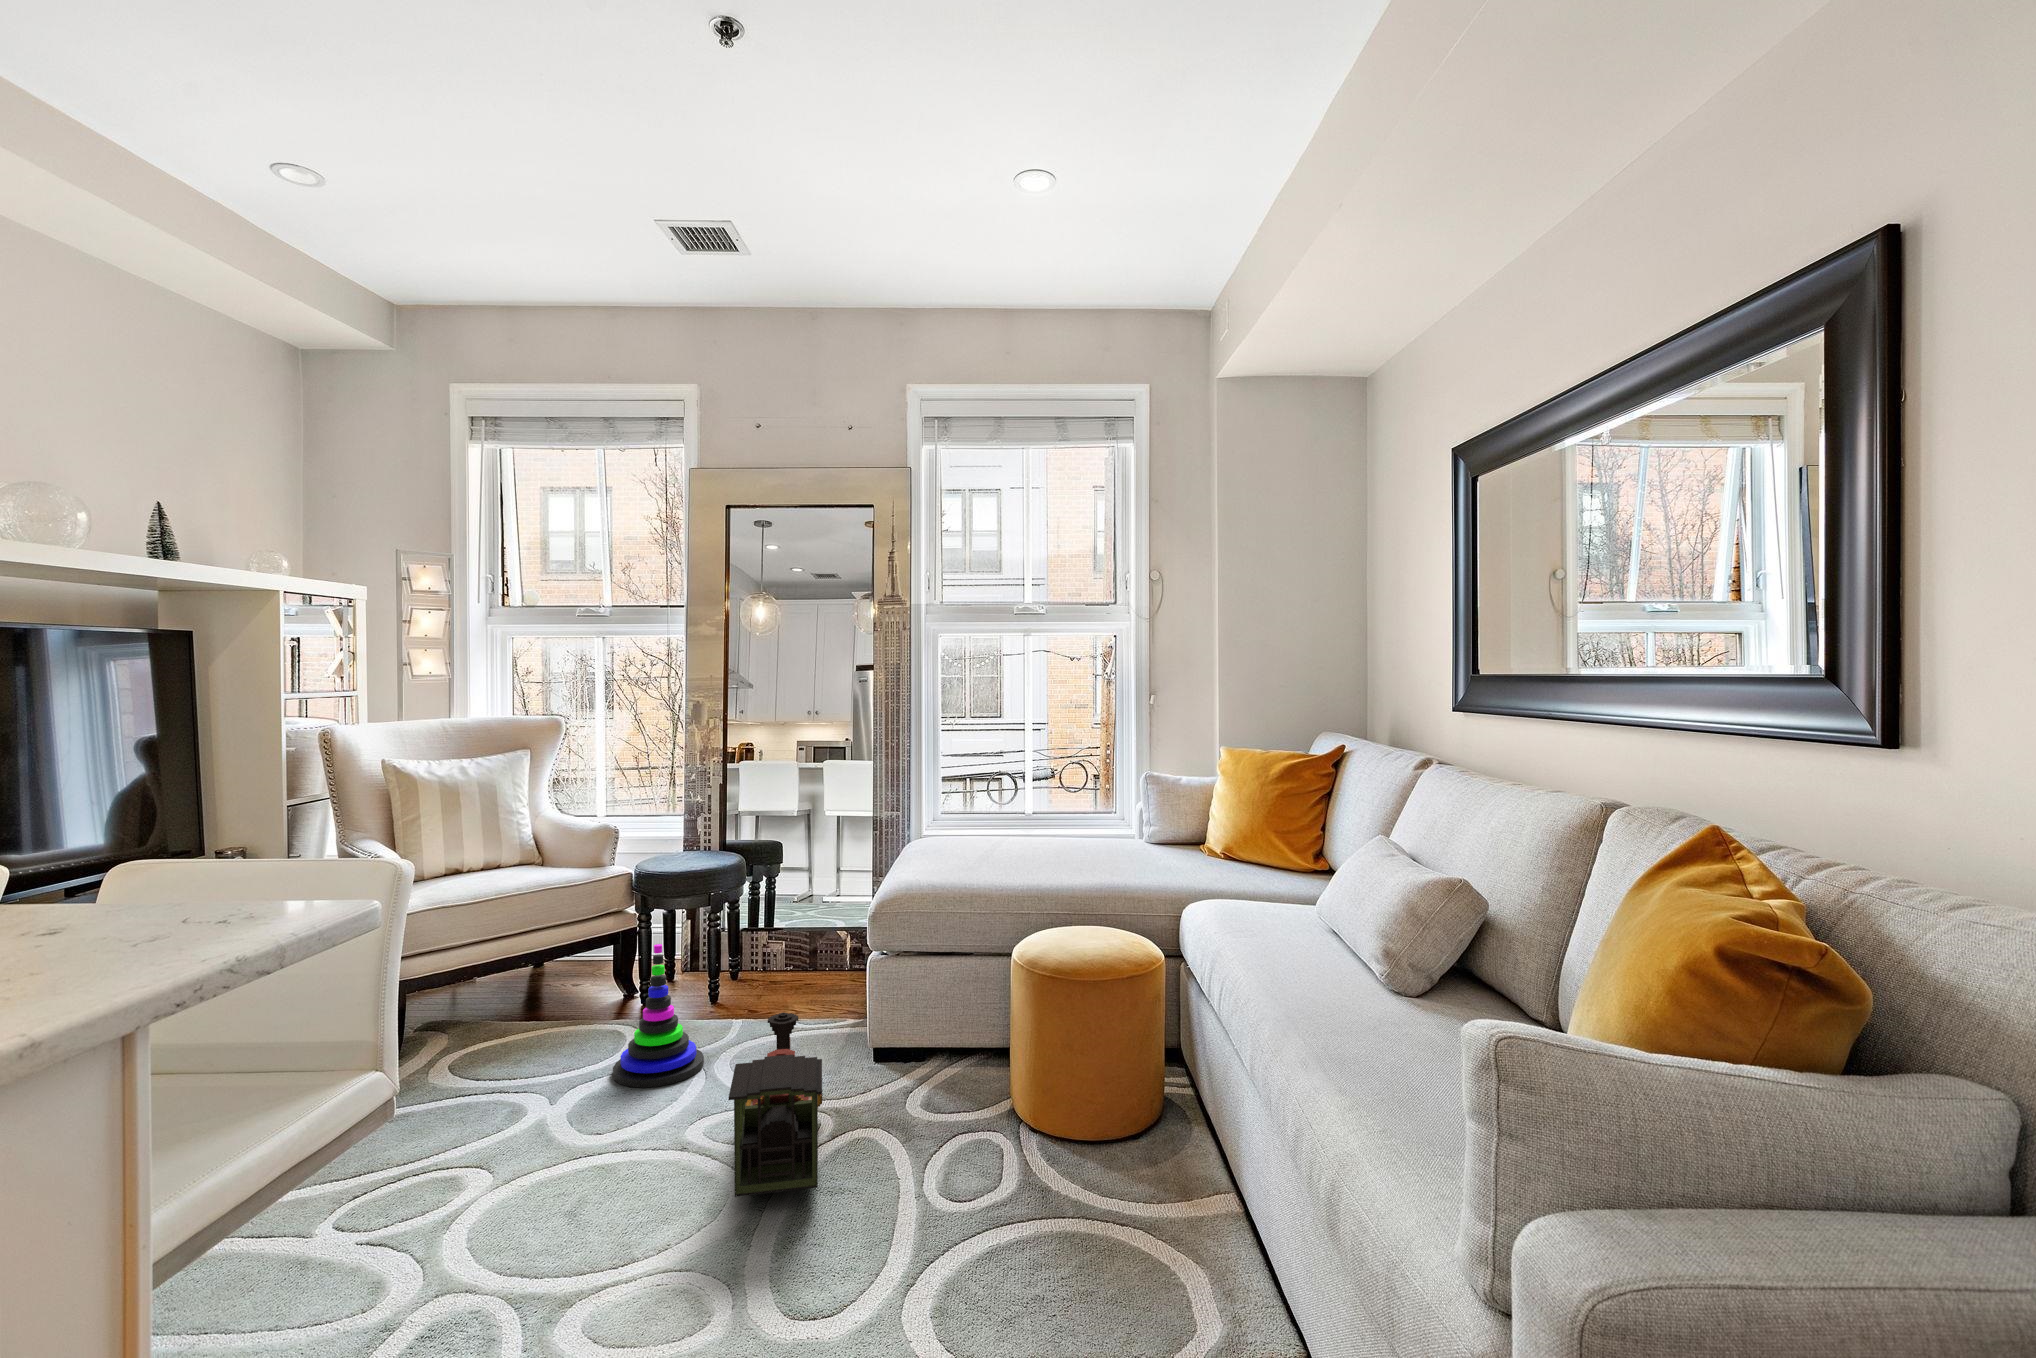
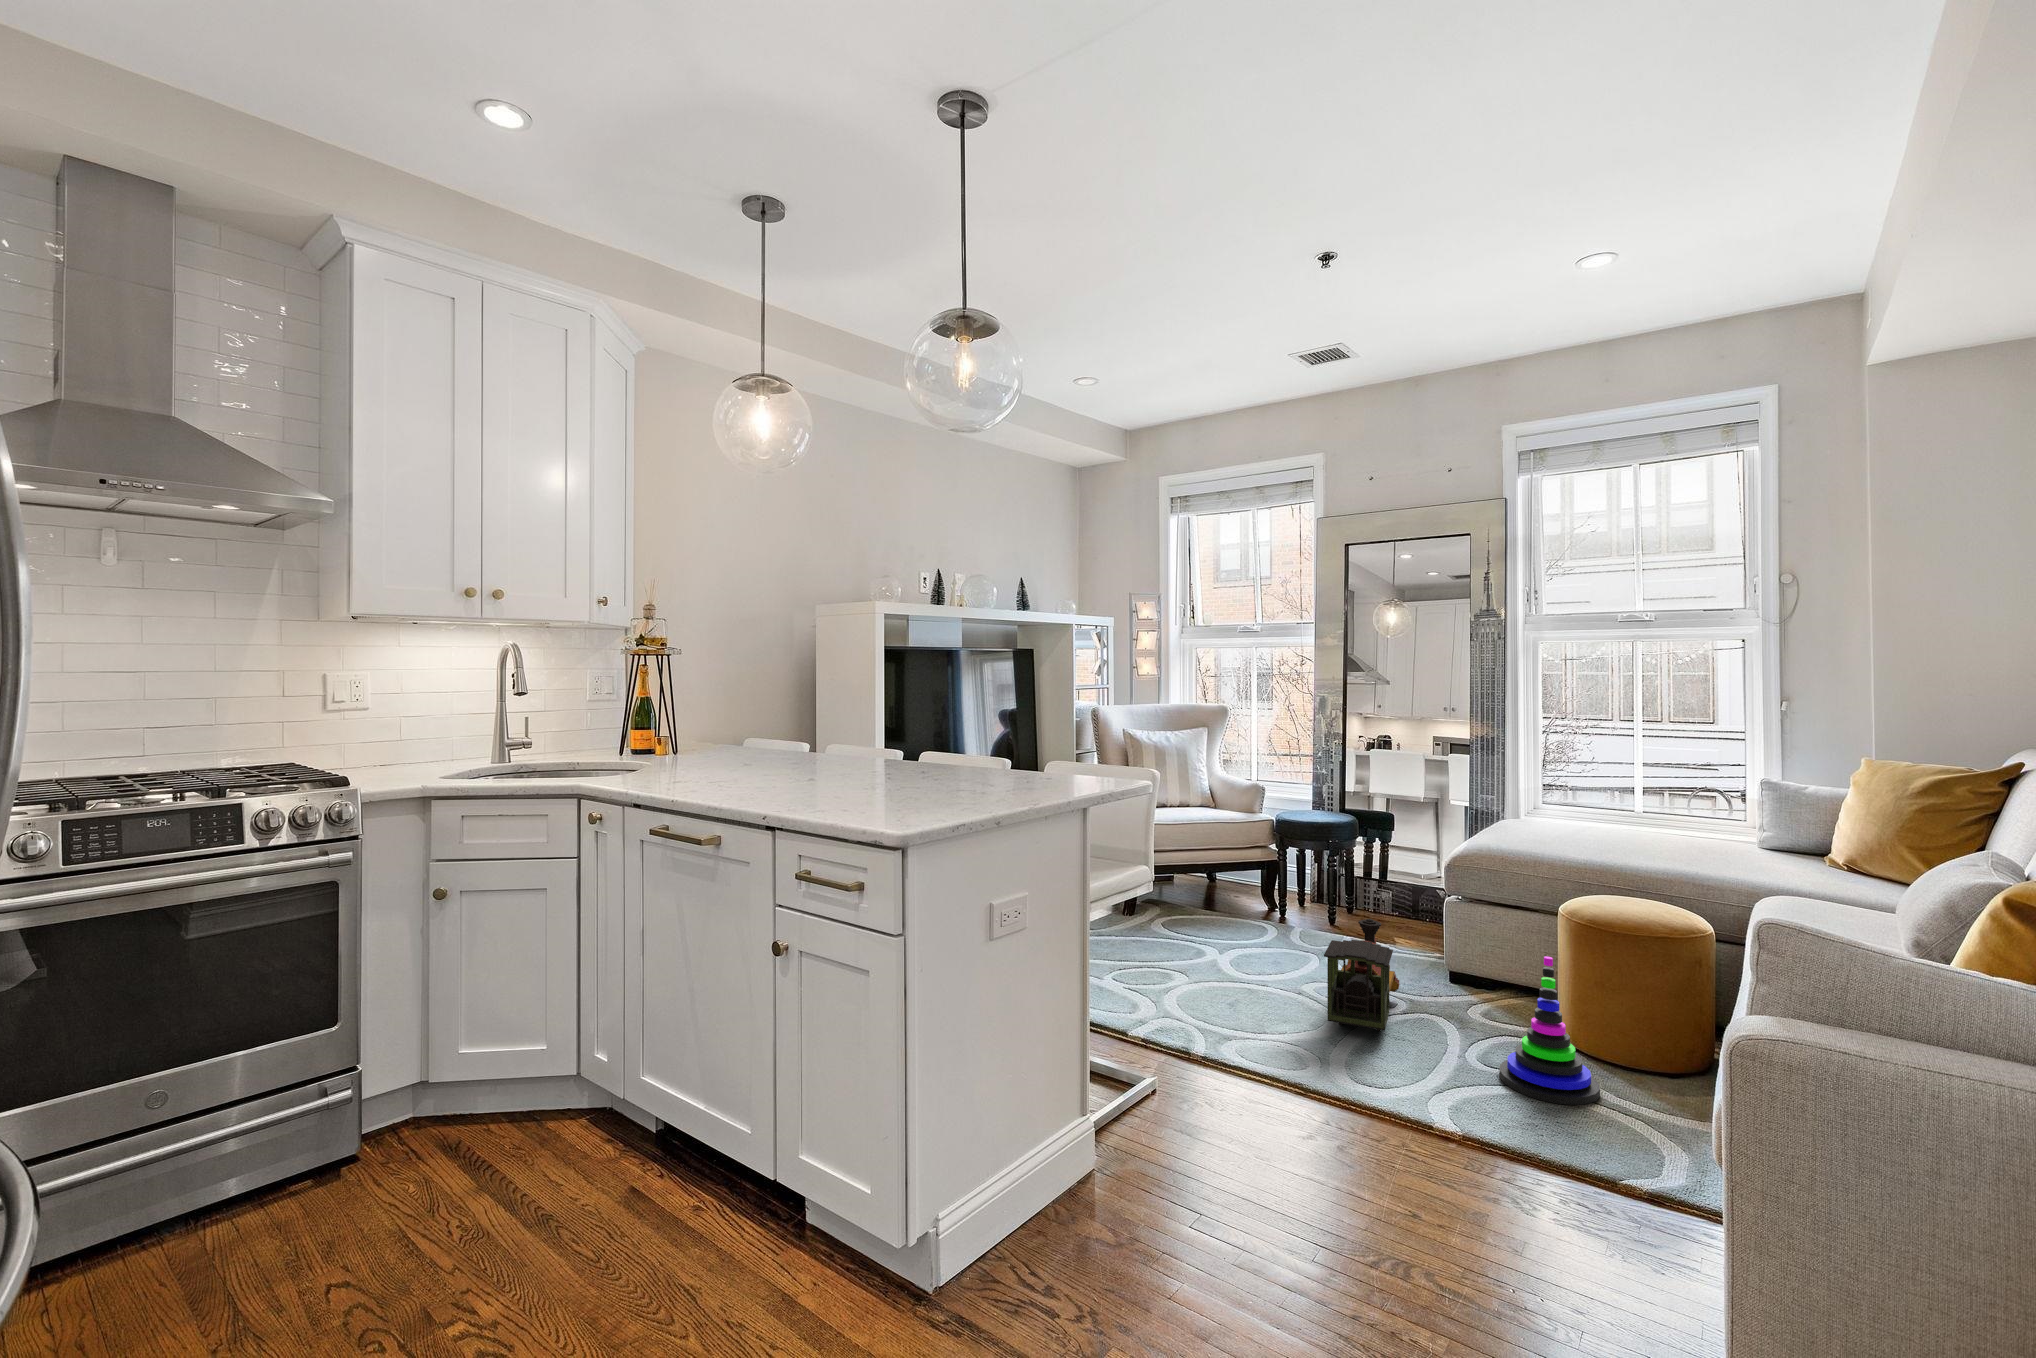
stacking toy: present [613,944,704,1088] -> present [1499,956,1600,1105]

